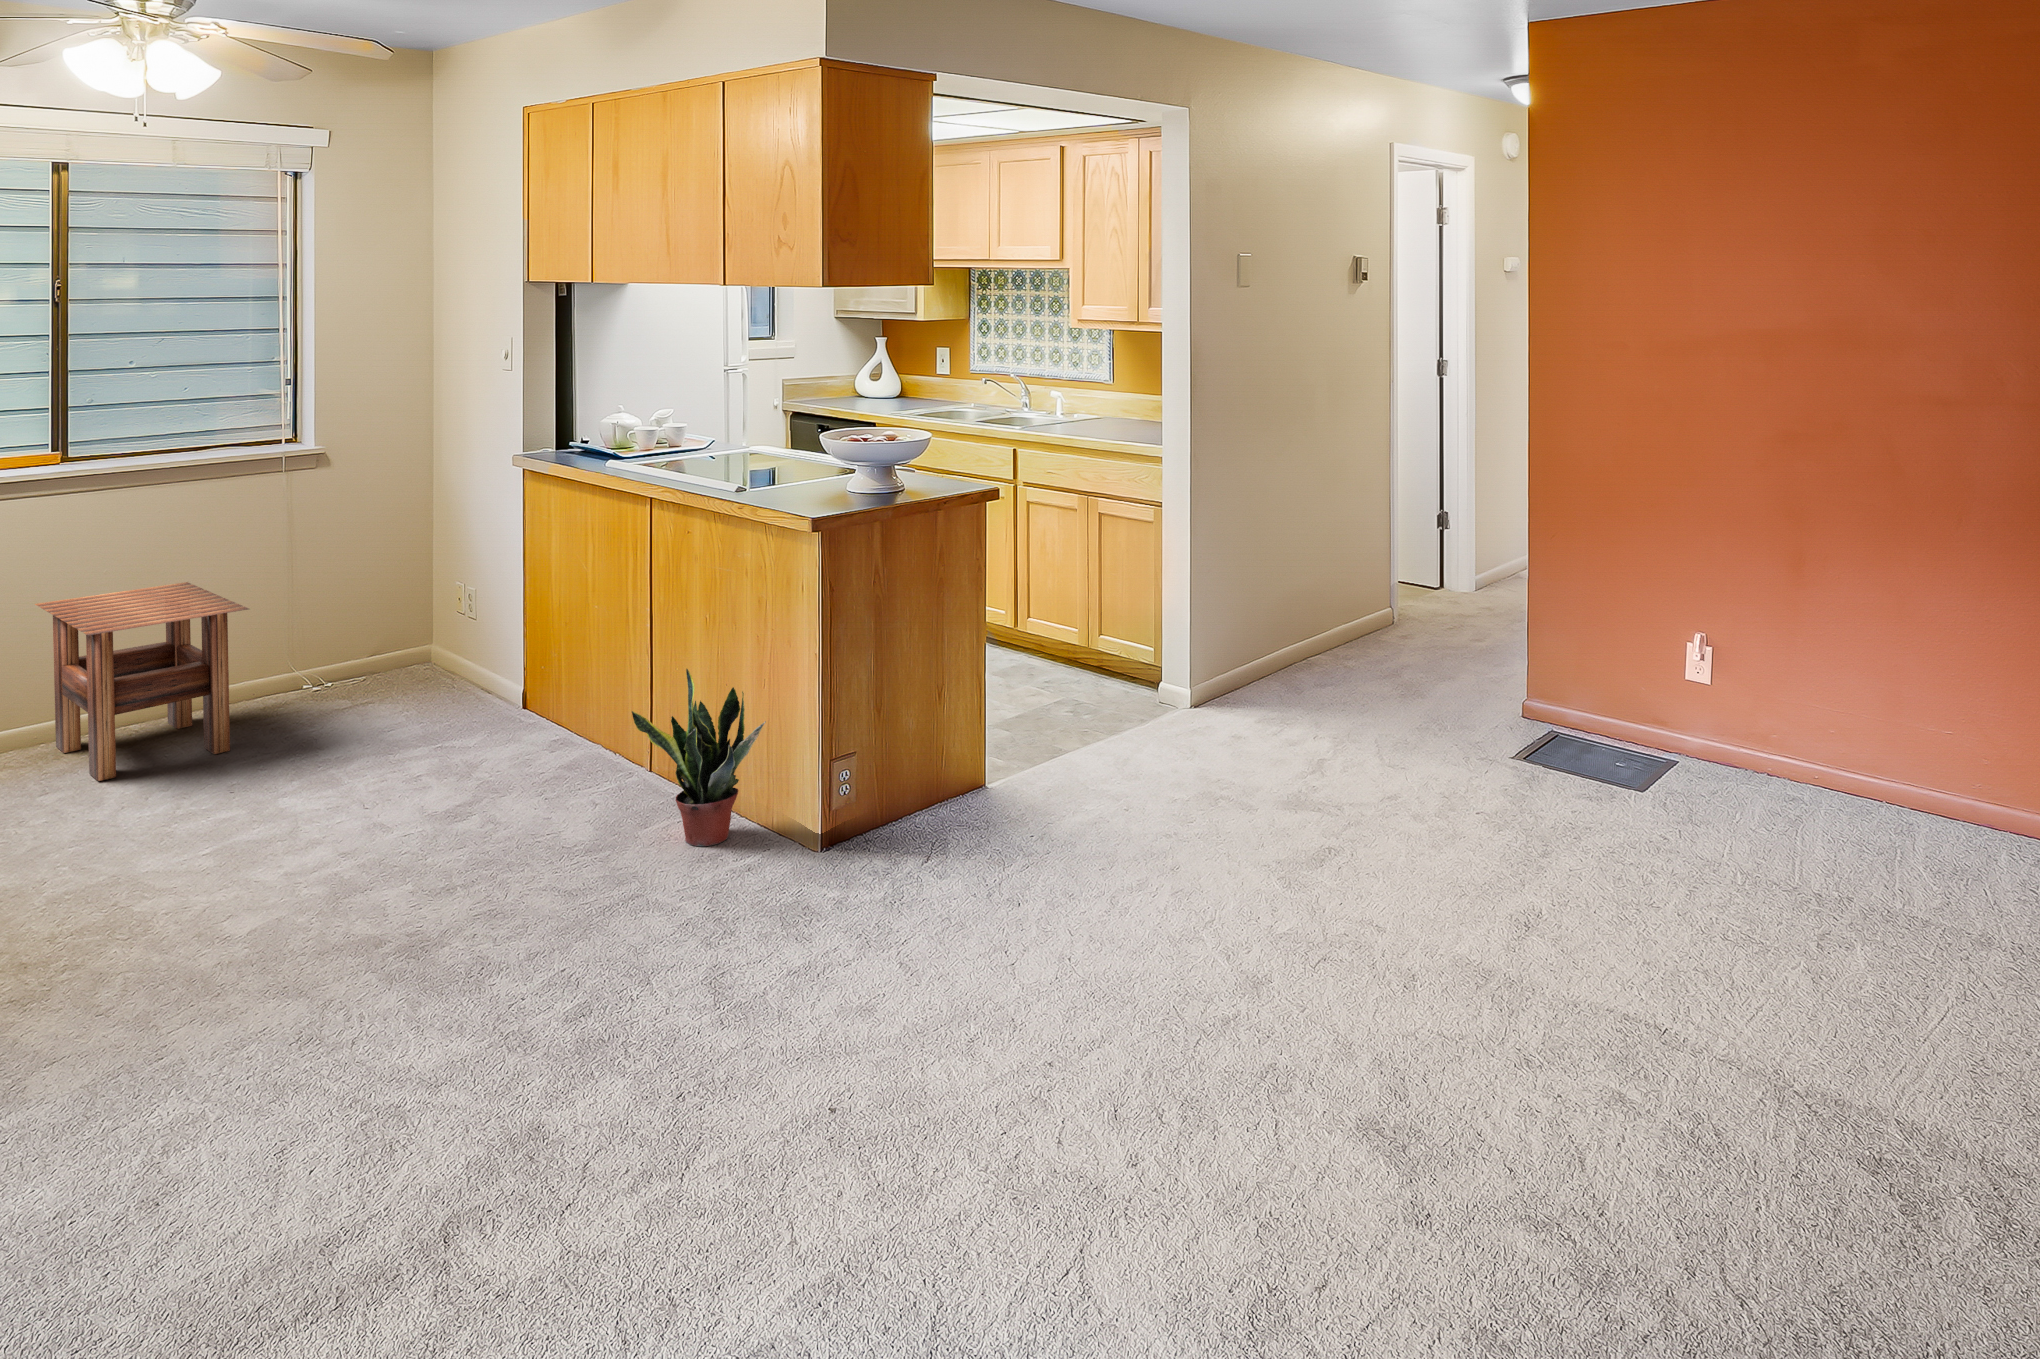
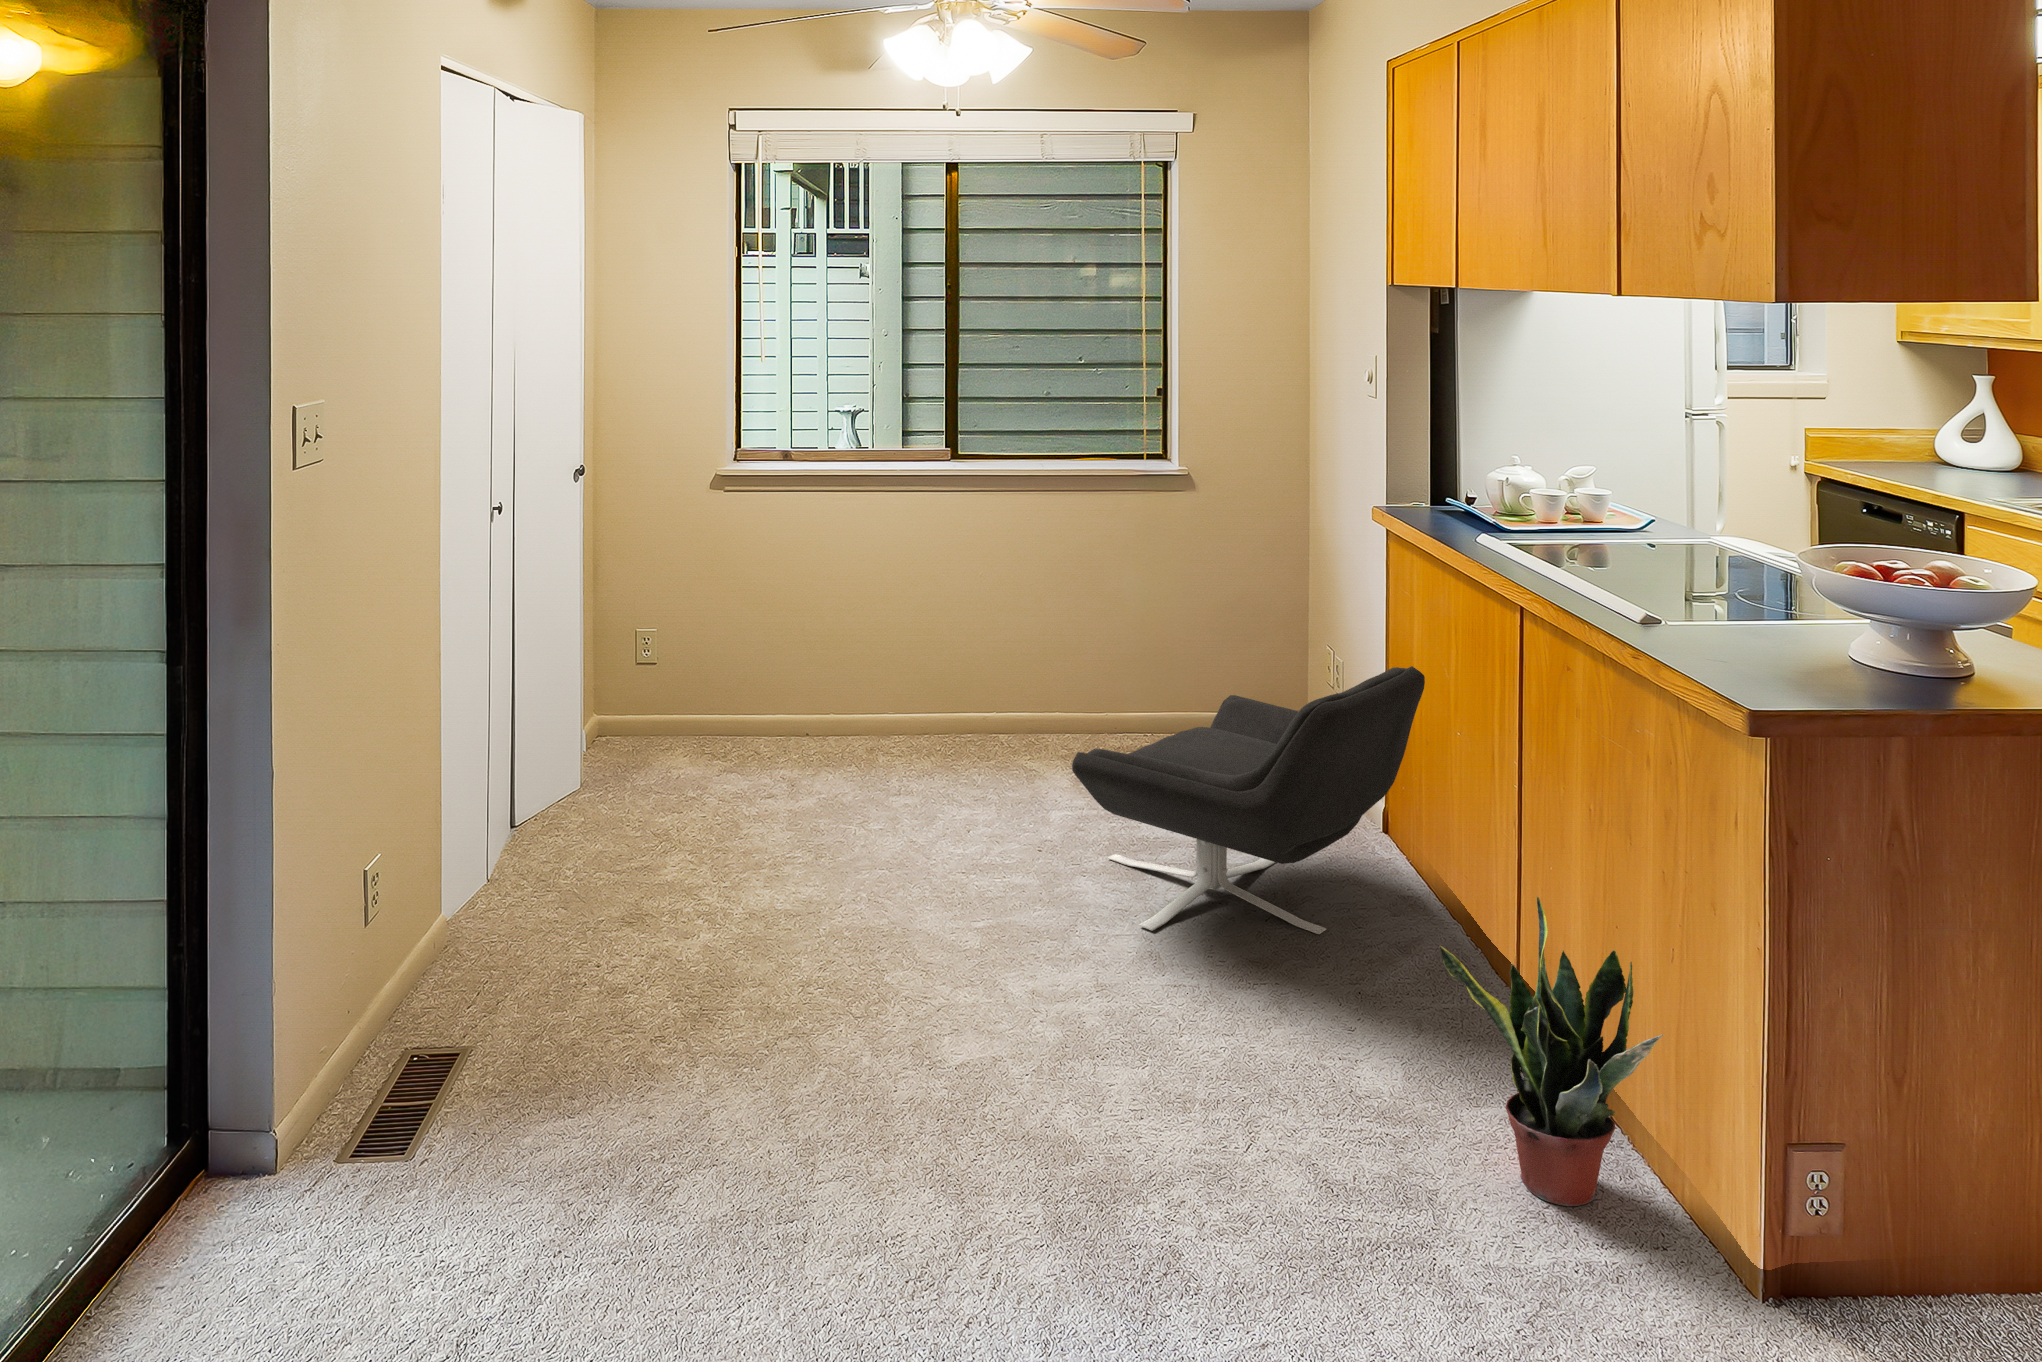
lounge chair: none [292,559,574,799] -> present [1072,666,1425,934]
side table: present [35,582,249,781] -> none [908,611,1072,814]

